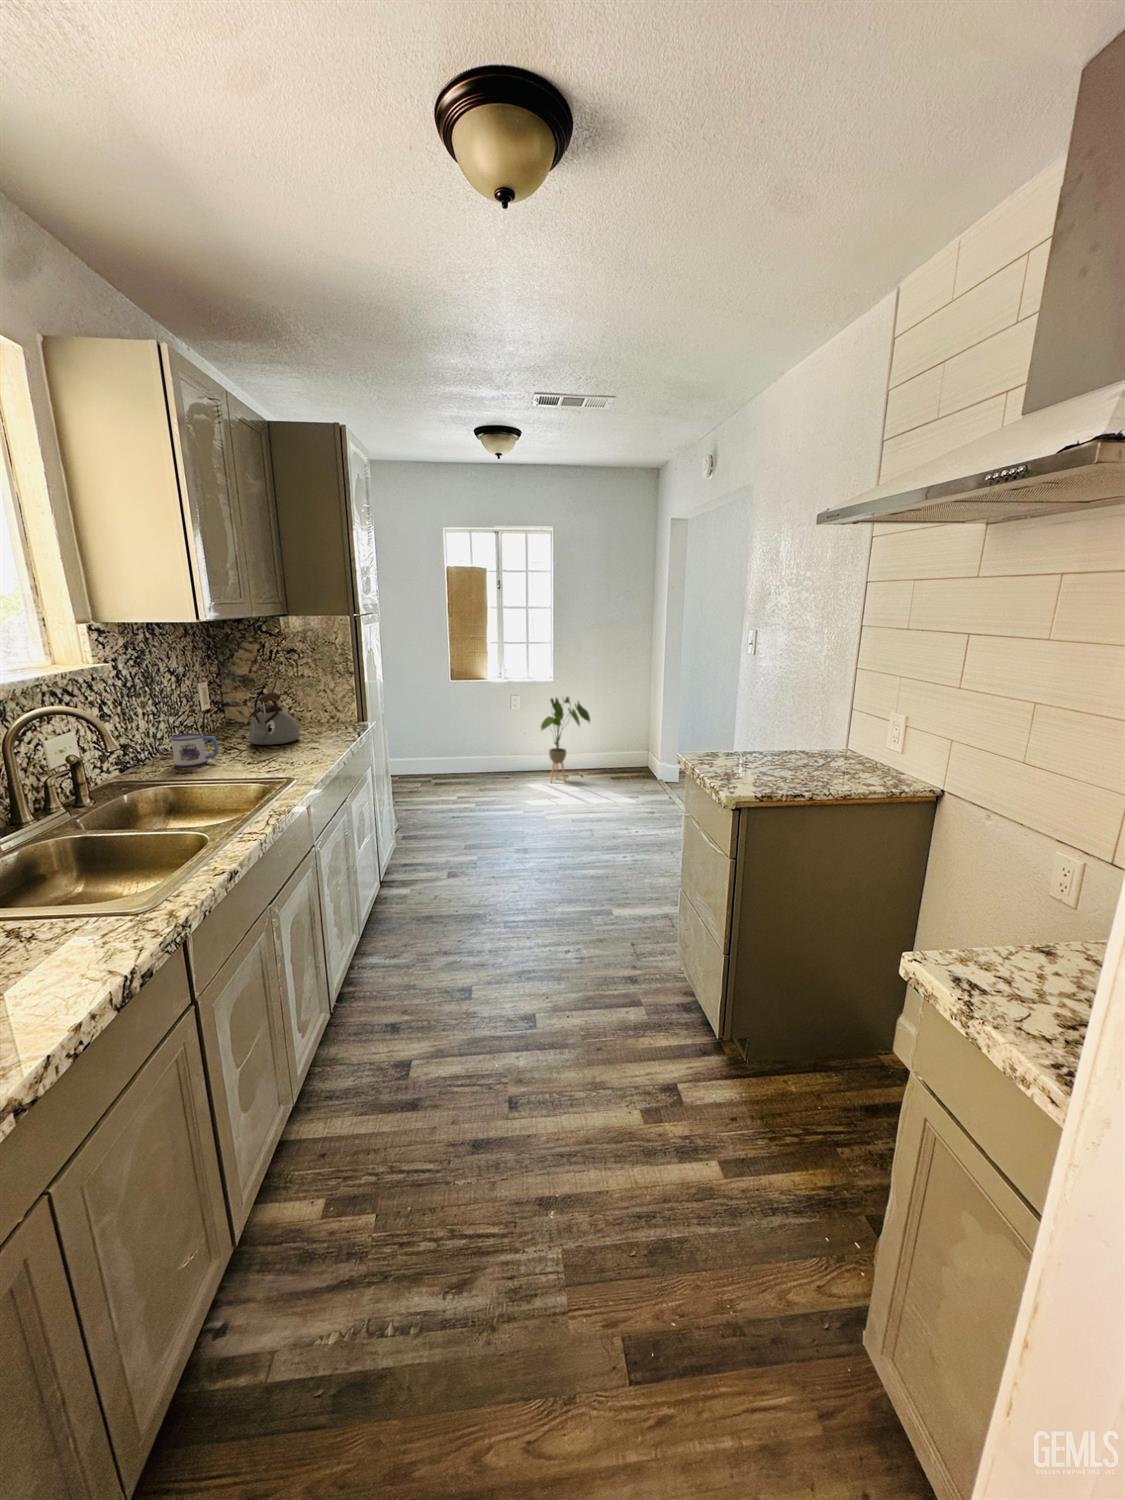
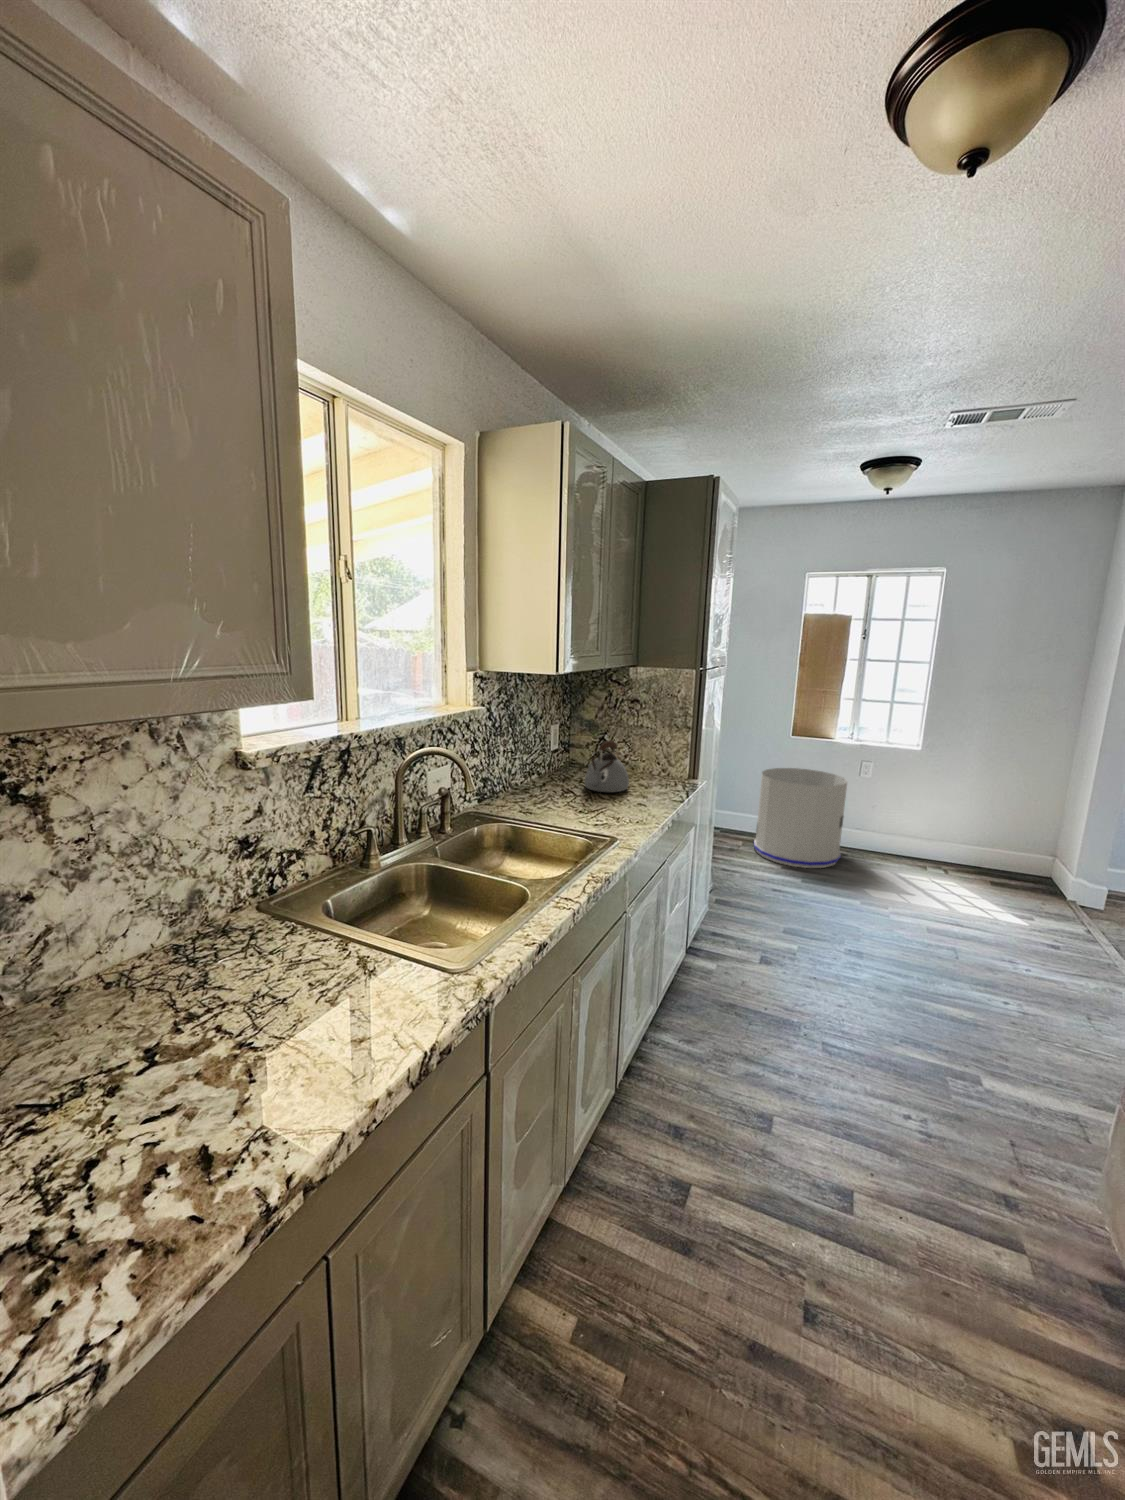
house plant: present [541,697,590,782] -> none [895,769,971,874]
trash can: none [430,709,505,796] -> present [754,768,847,868]
mug: present [171,733,219,767] -> none [520,774,557,805]

